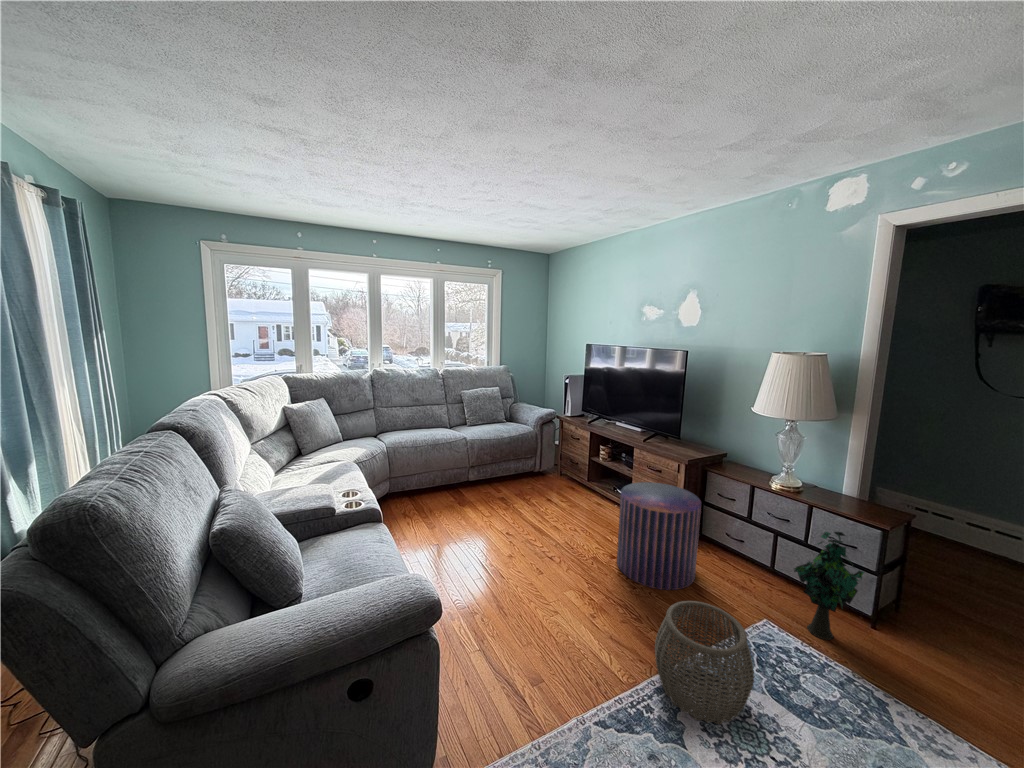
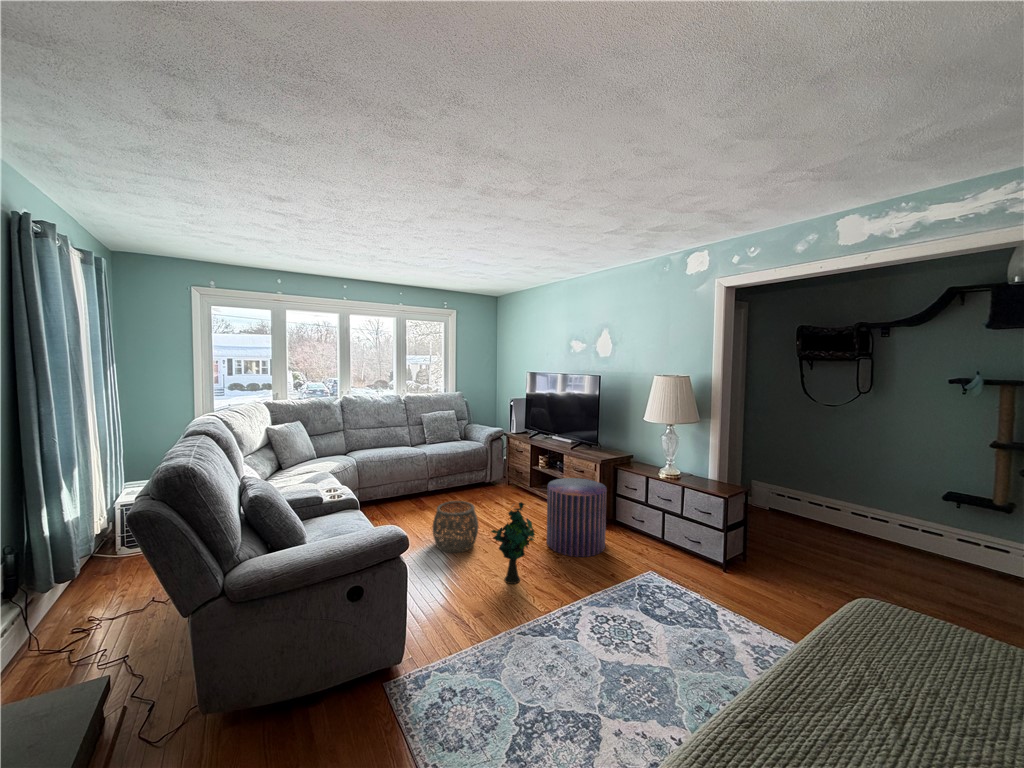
decorative plant: present [794,532,864,640] -> present [491,502,535,584]
woven basket: present [655,601,754,724] -> present [432,501,478,553]

